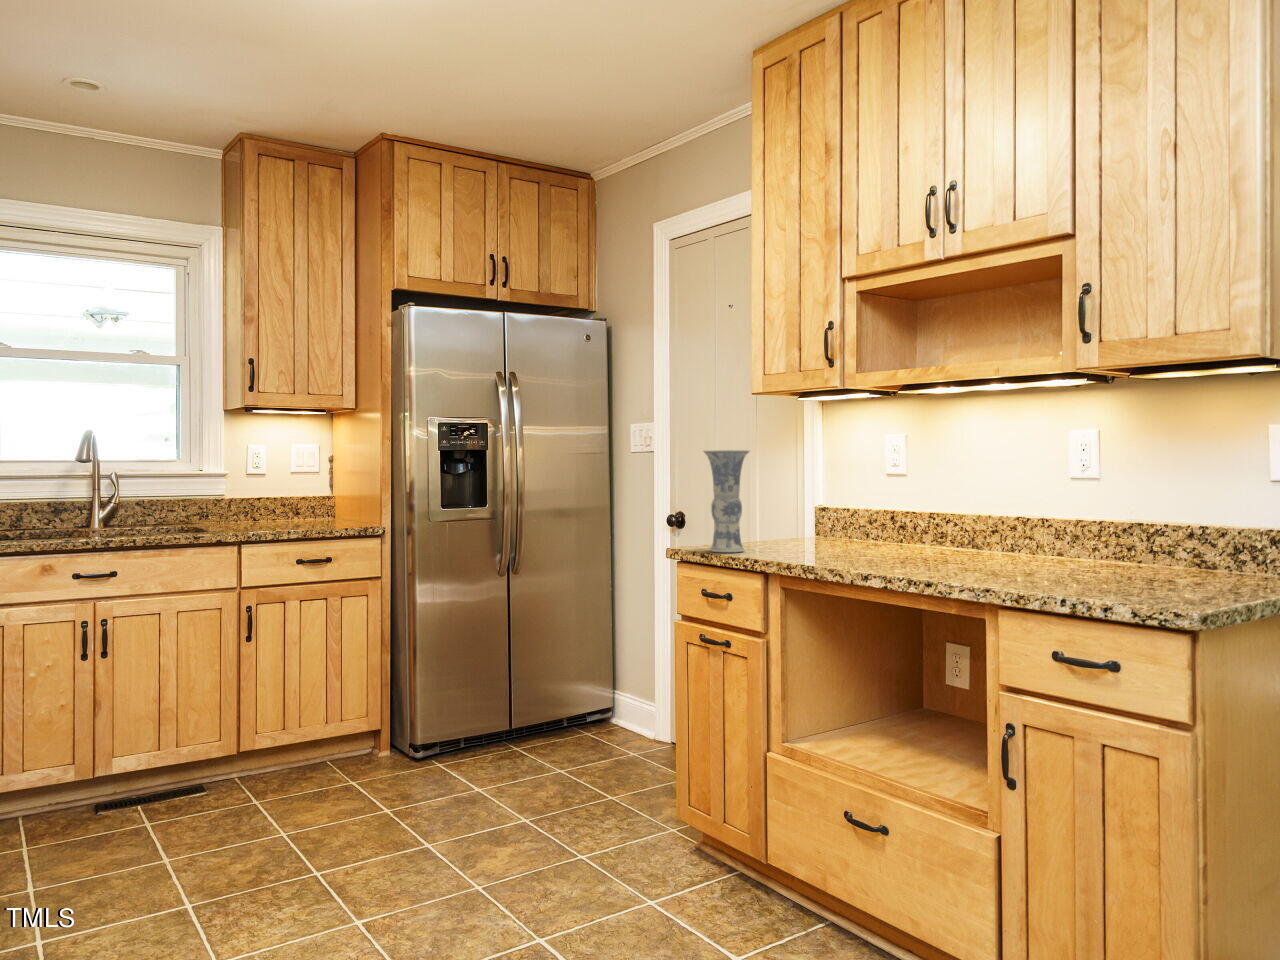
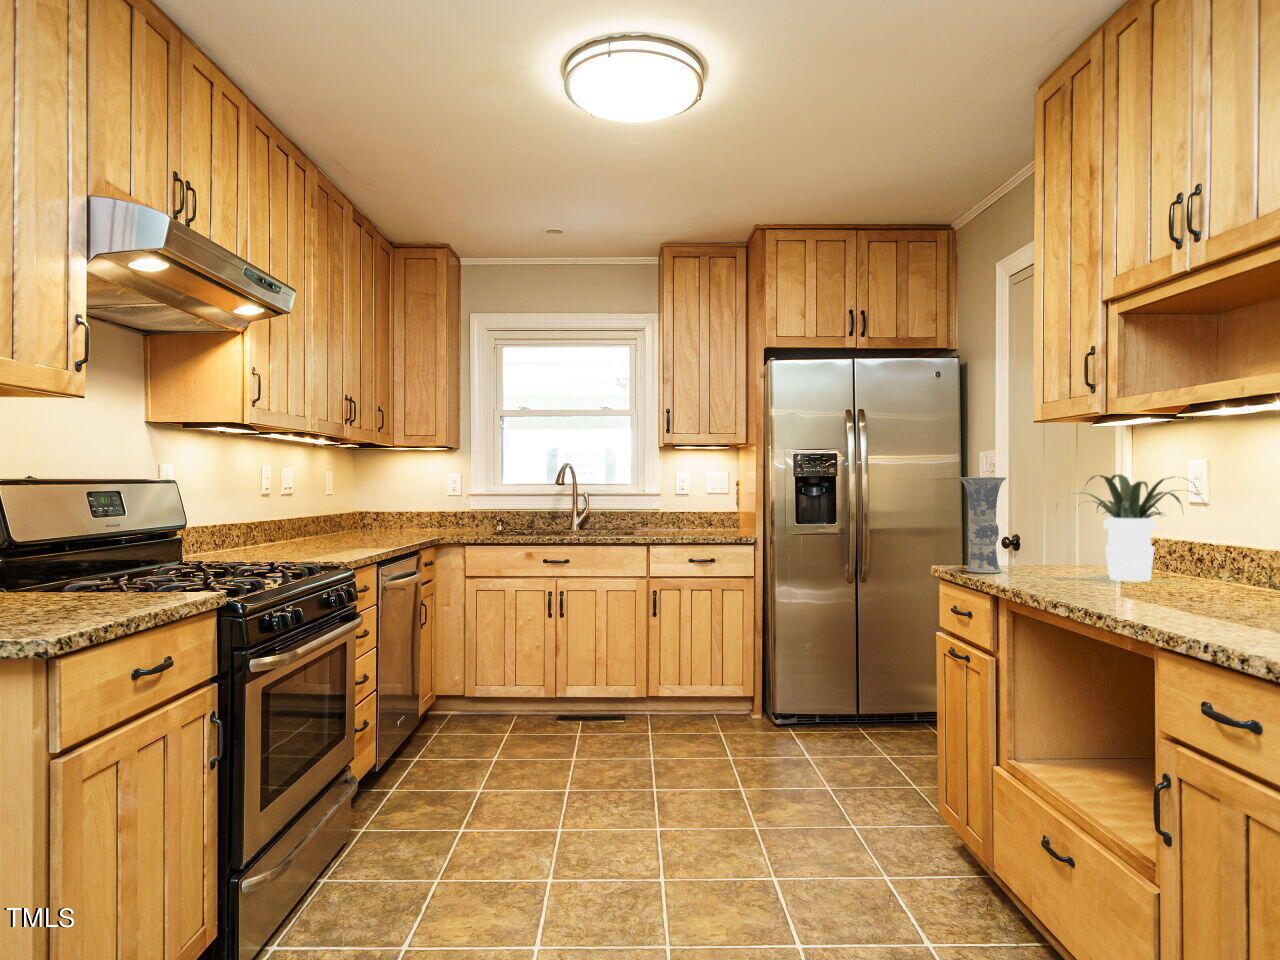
potted plant: none [801,448,929,552] -> present [1082,474,1197,582]

